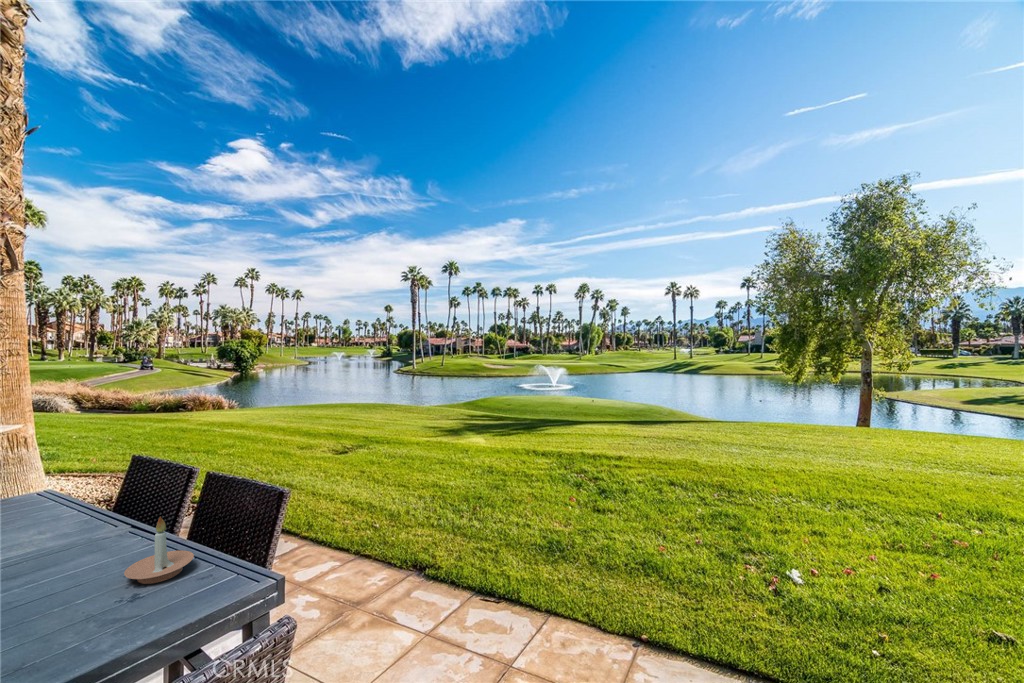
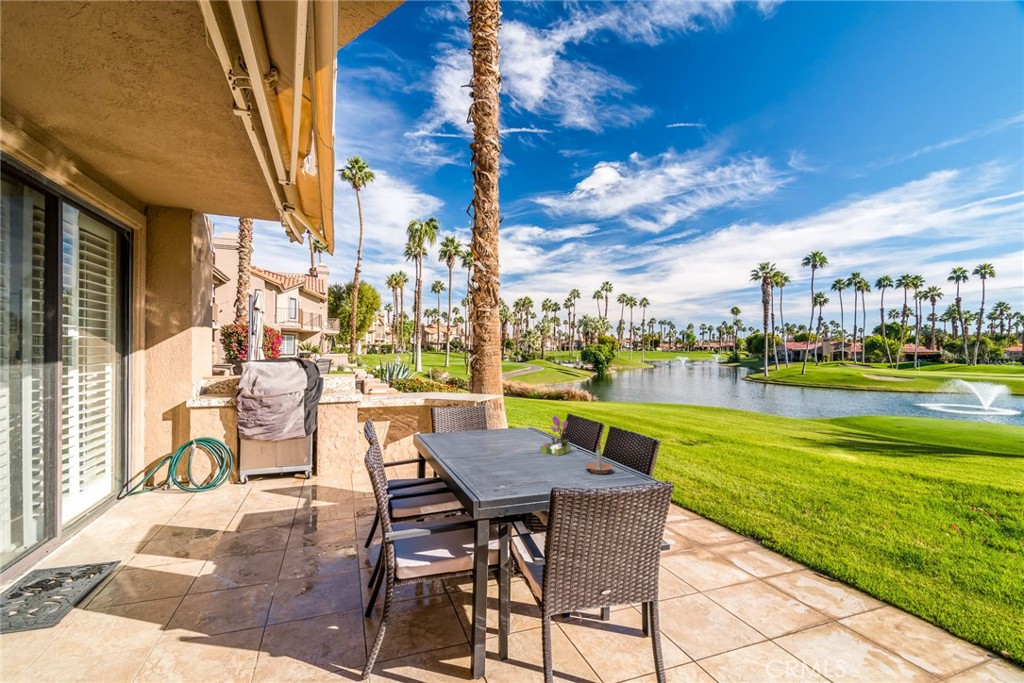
flower arrangement: none [27,467,112,555] -> present [541,415,570,456]

